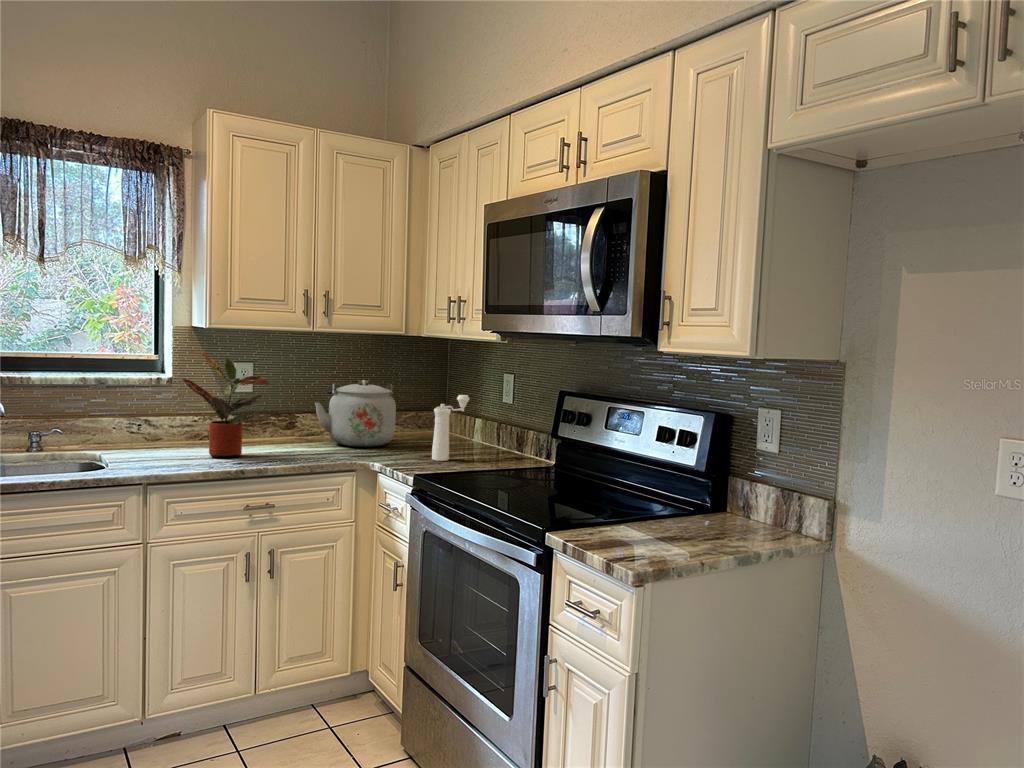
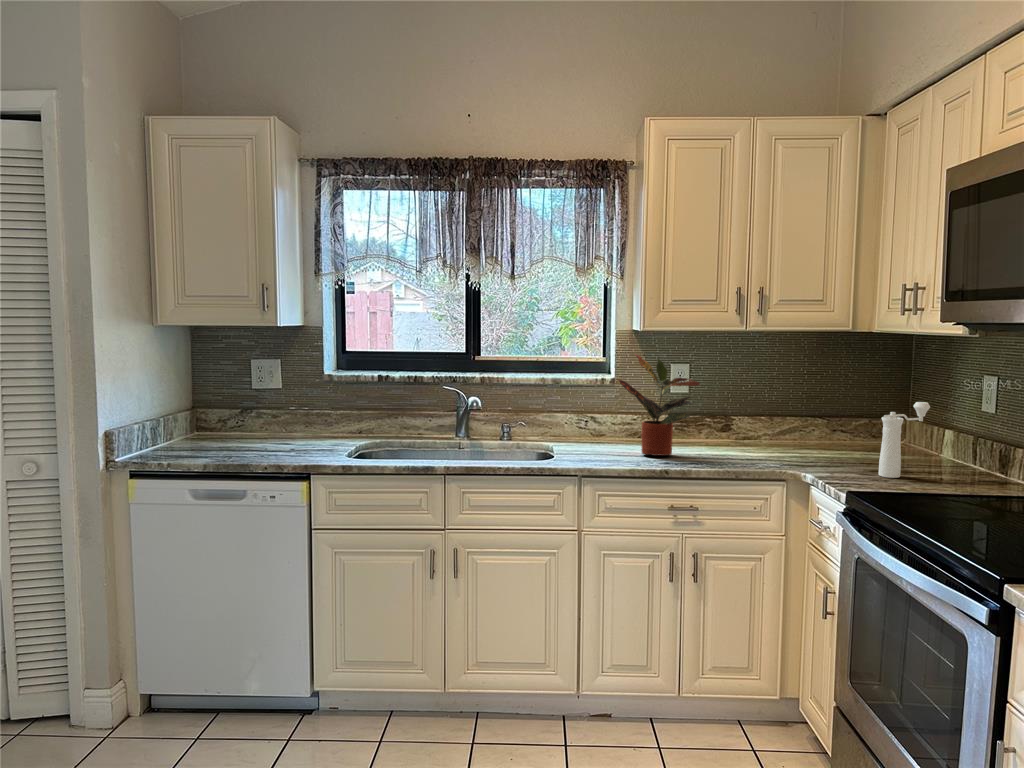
kettle: present [315,380,396,447] -> none [749,382,841,455]

